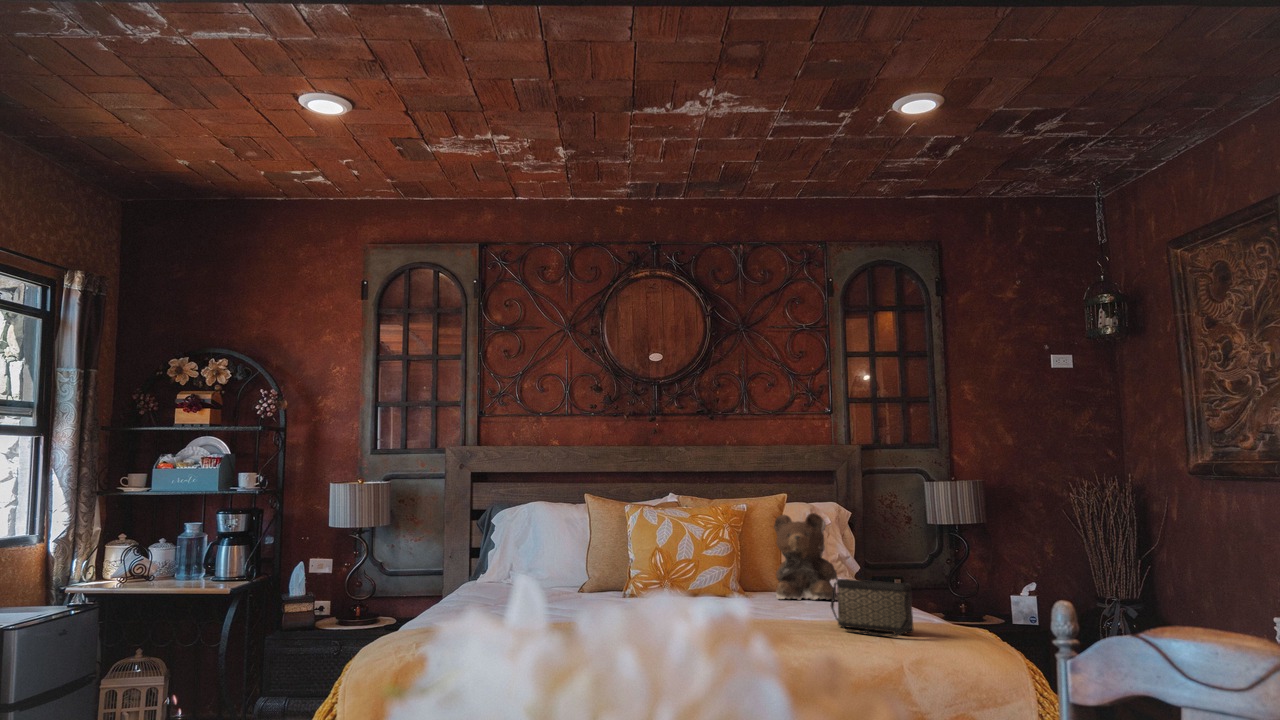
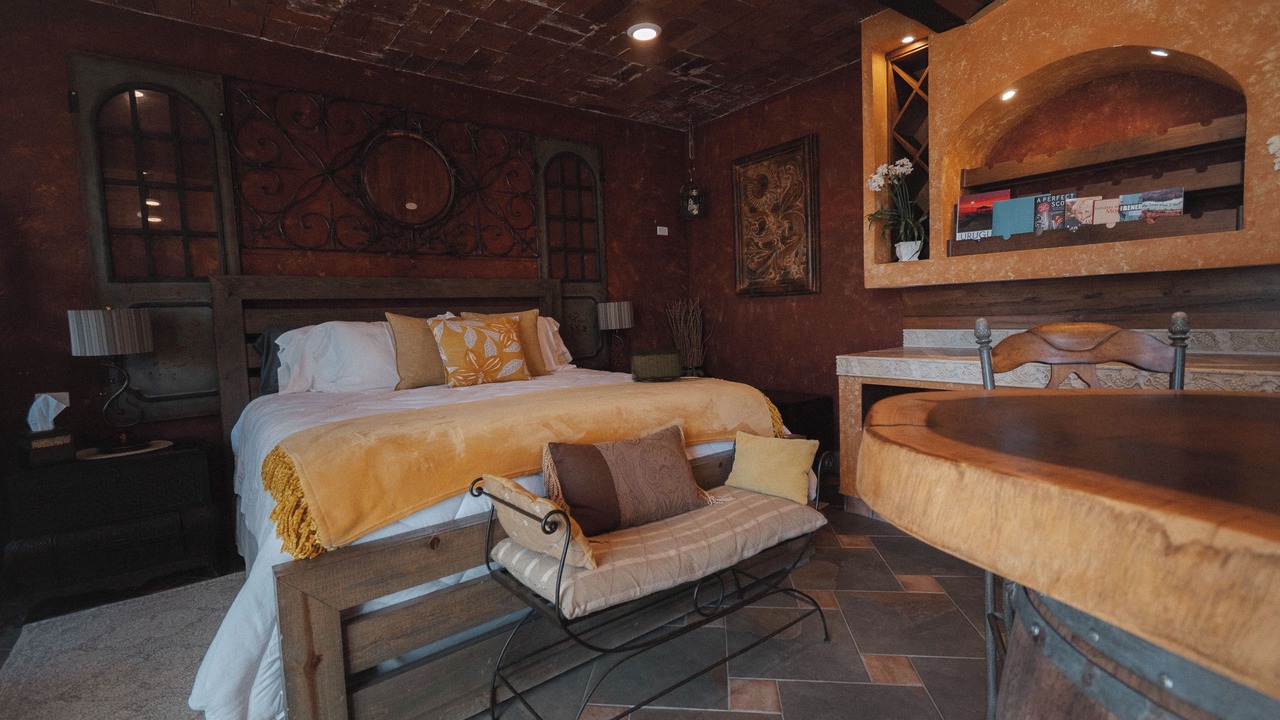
teddy bear: present [774,513,838,600] -> none [542,319,593,378]

